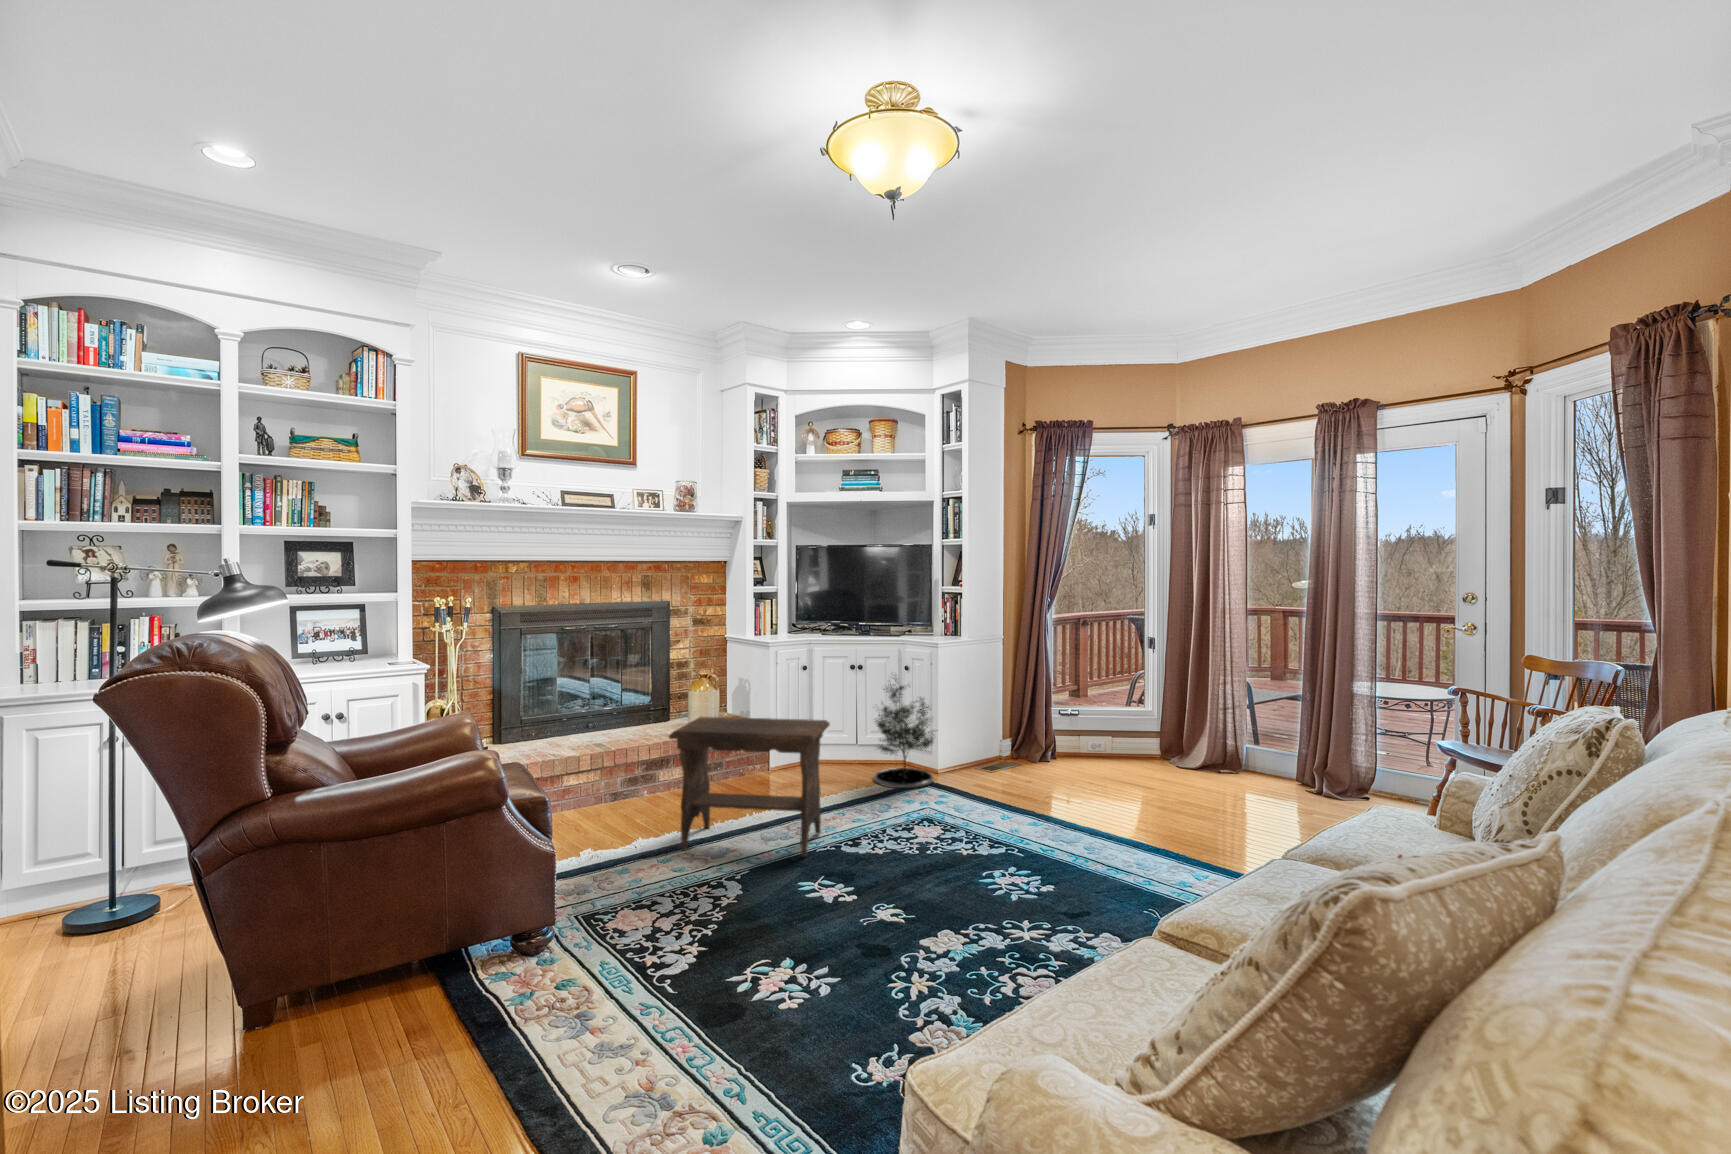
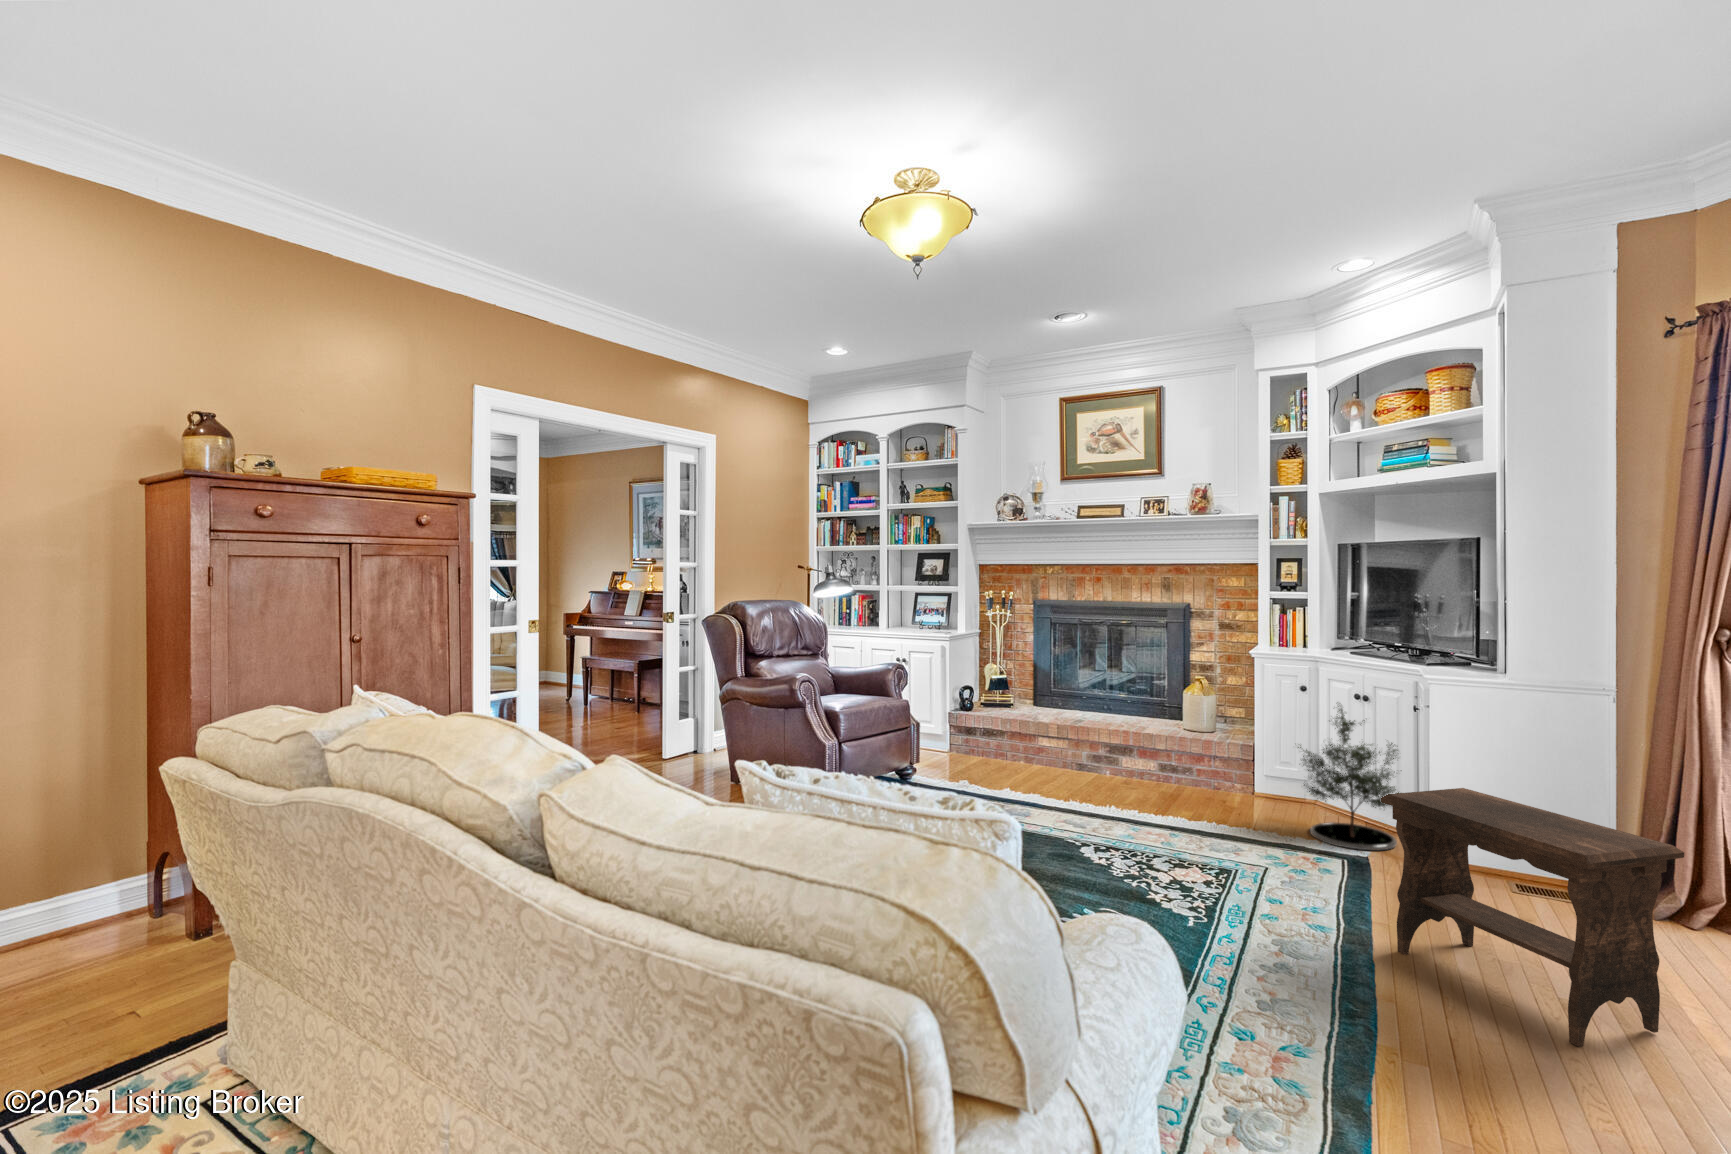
footstool: present [669,717,830,857] -> present [1381,788,1684,1047]

